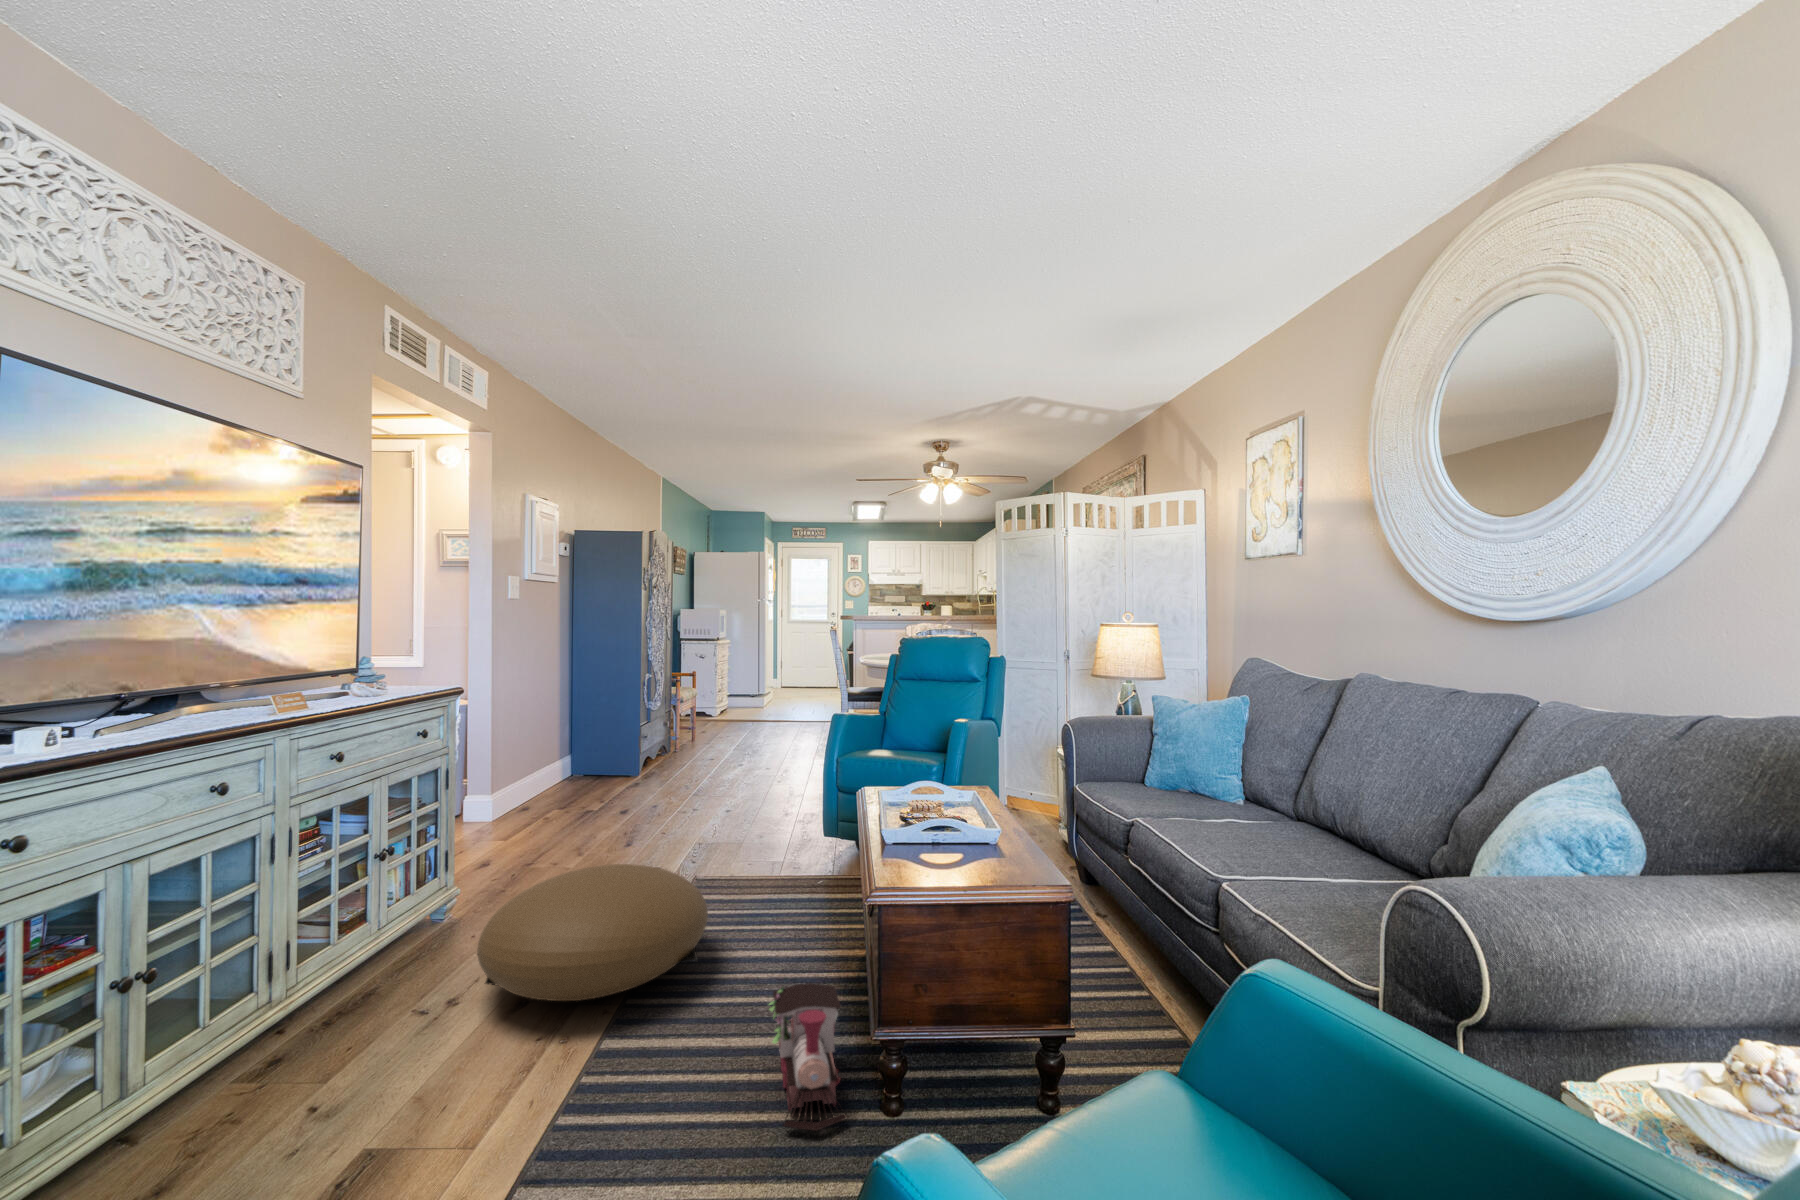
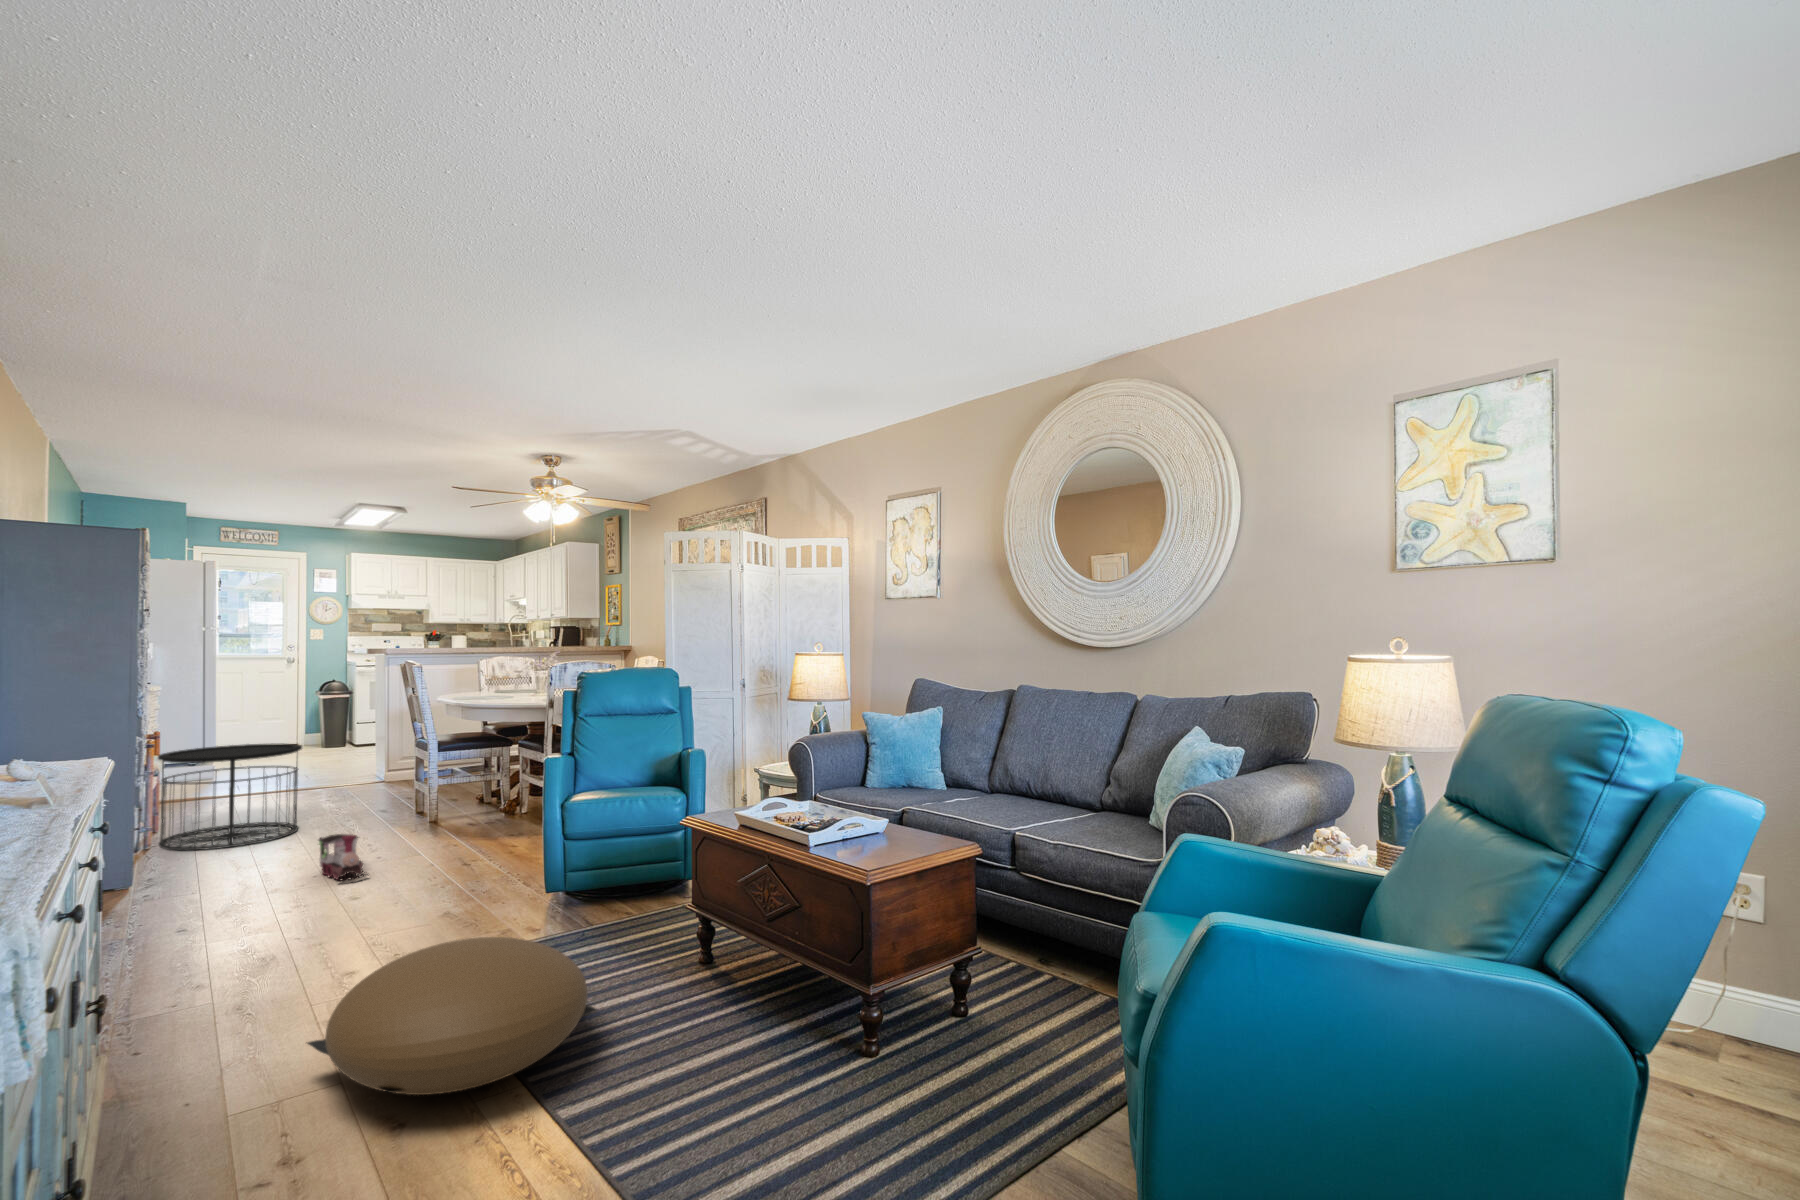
side table: none [668,684,757,760] -> present [158,743,302,850]
toy train: present [770,983,847,1131] -> present [318,834,369,881]

